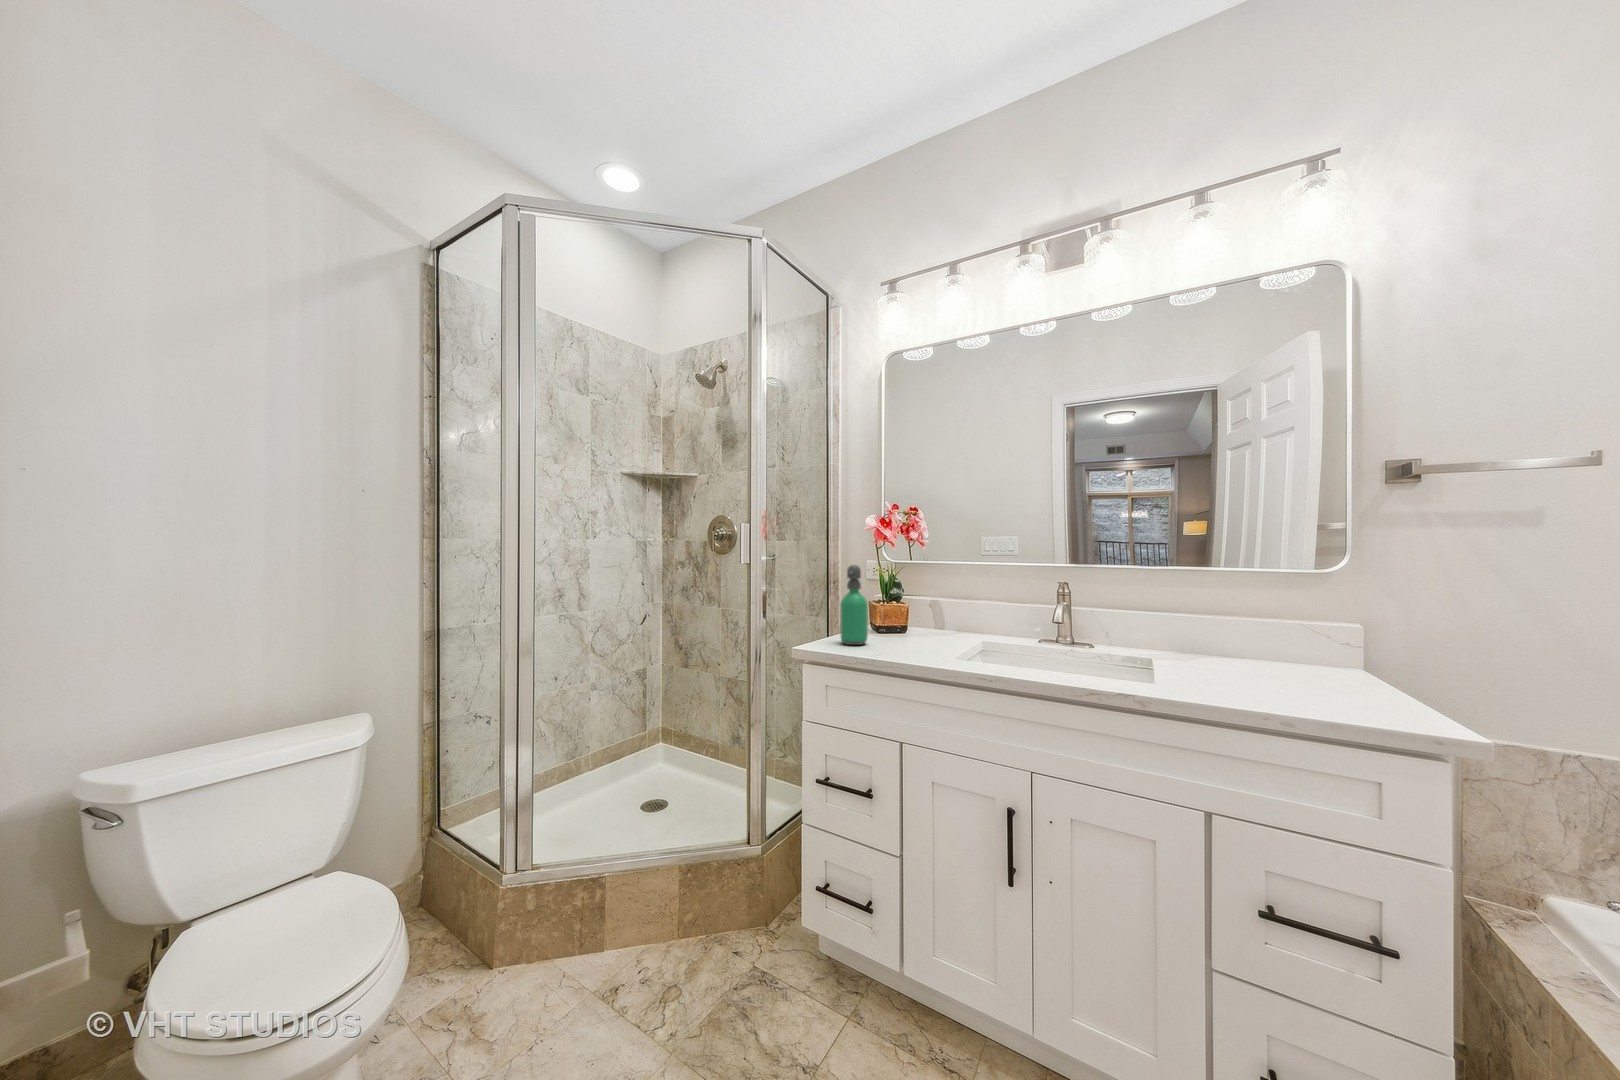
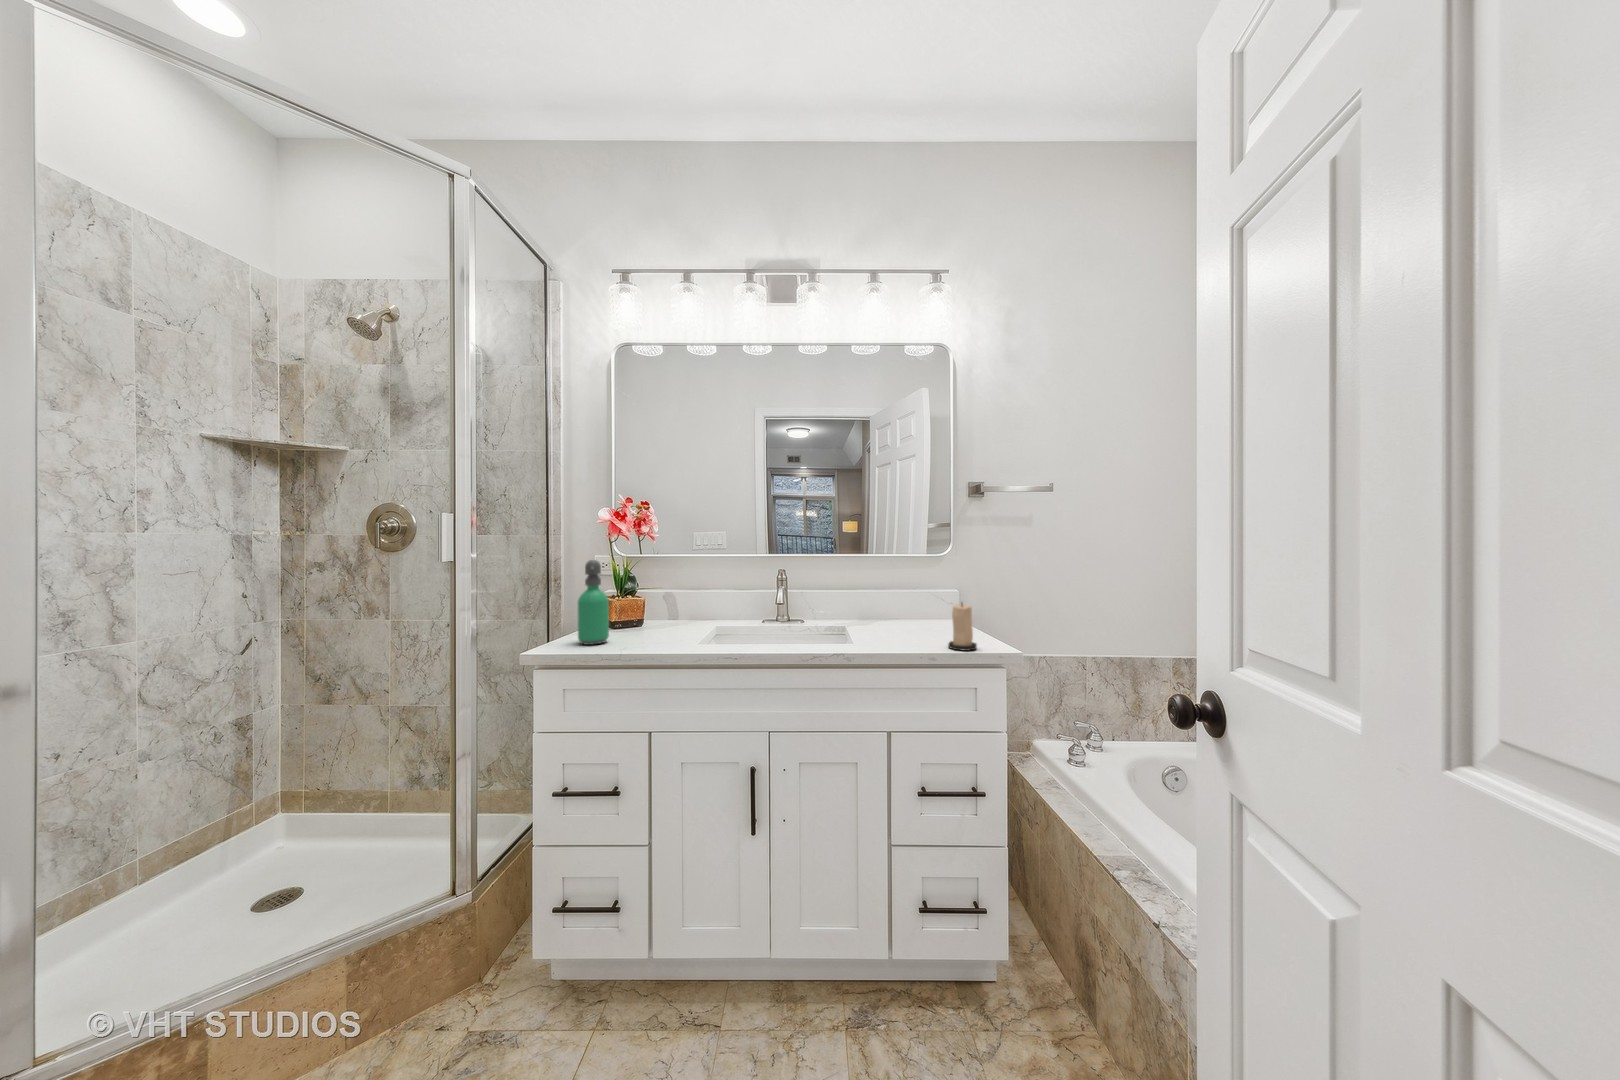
candle: none [1296,639,1352,714] -> present [948,604,977,651]

